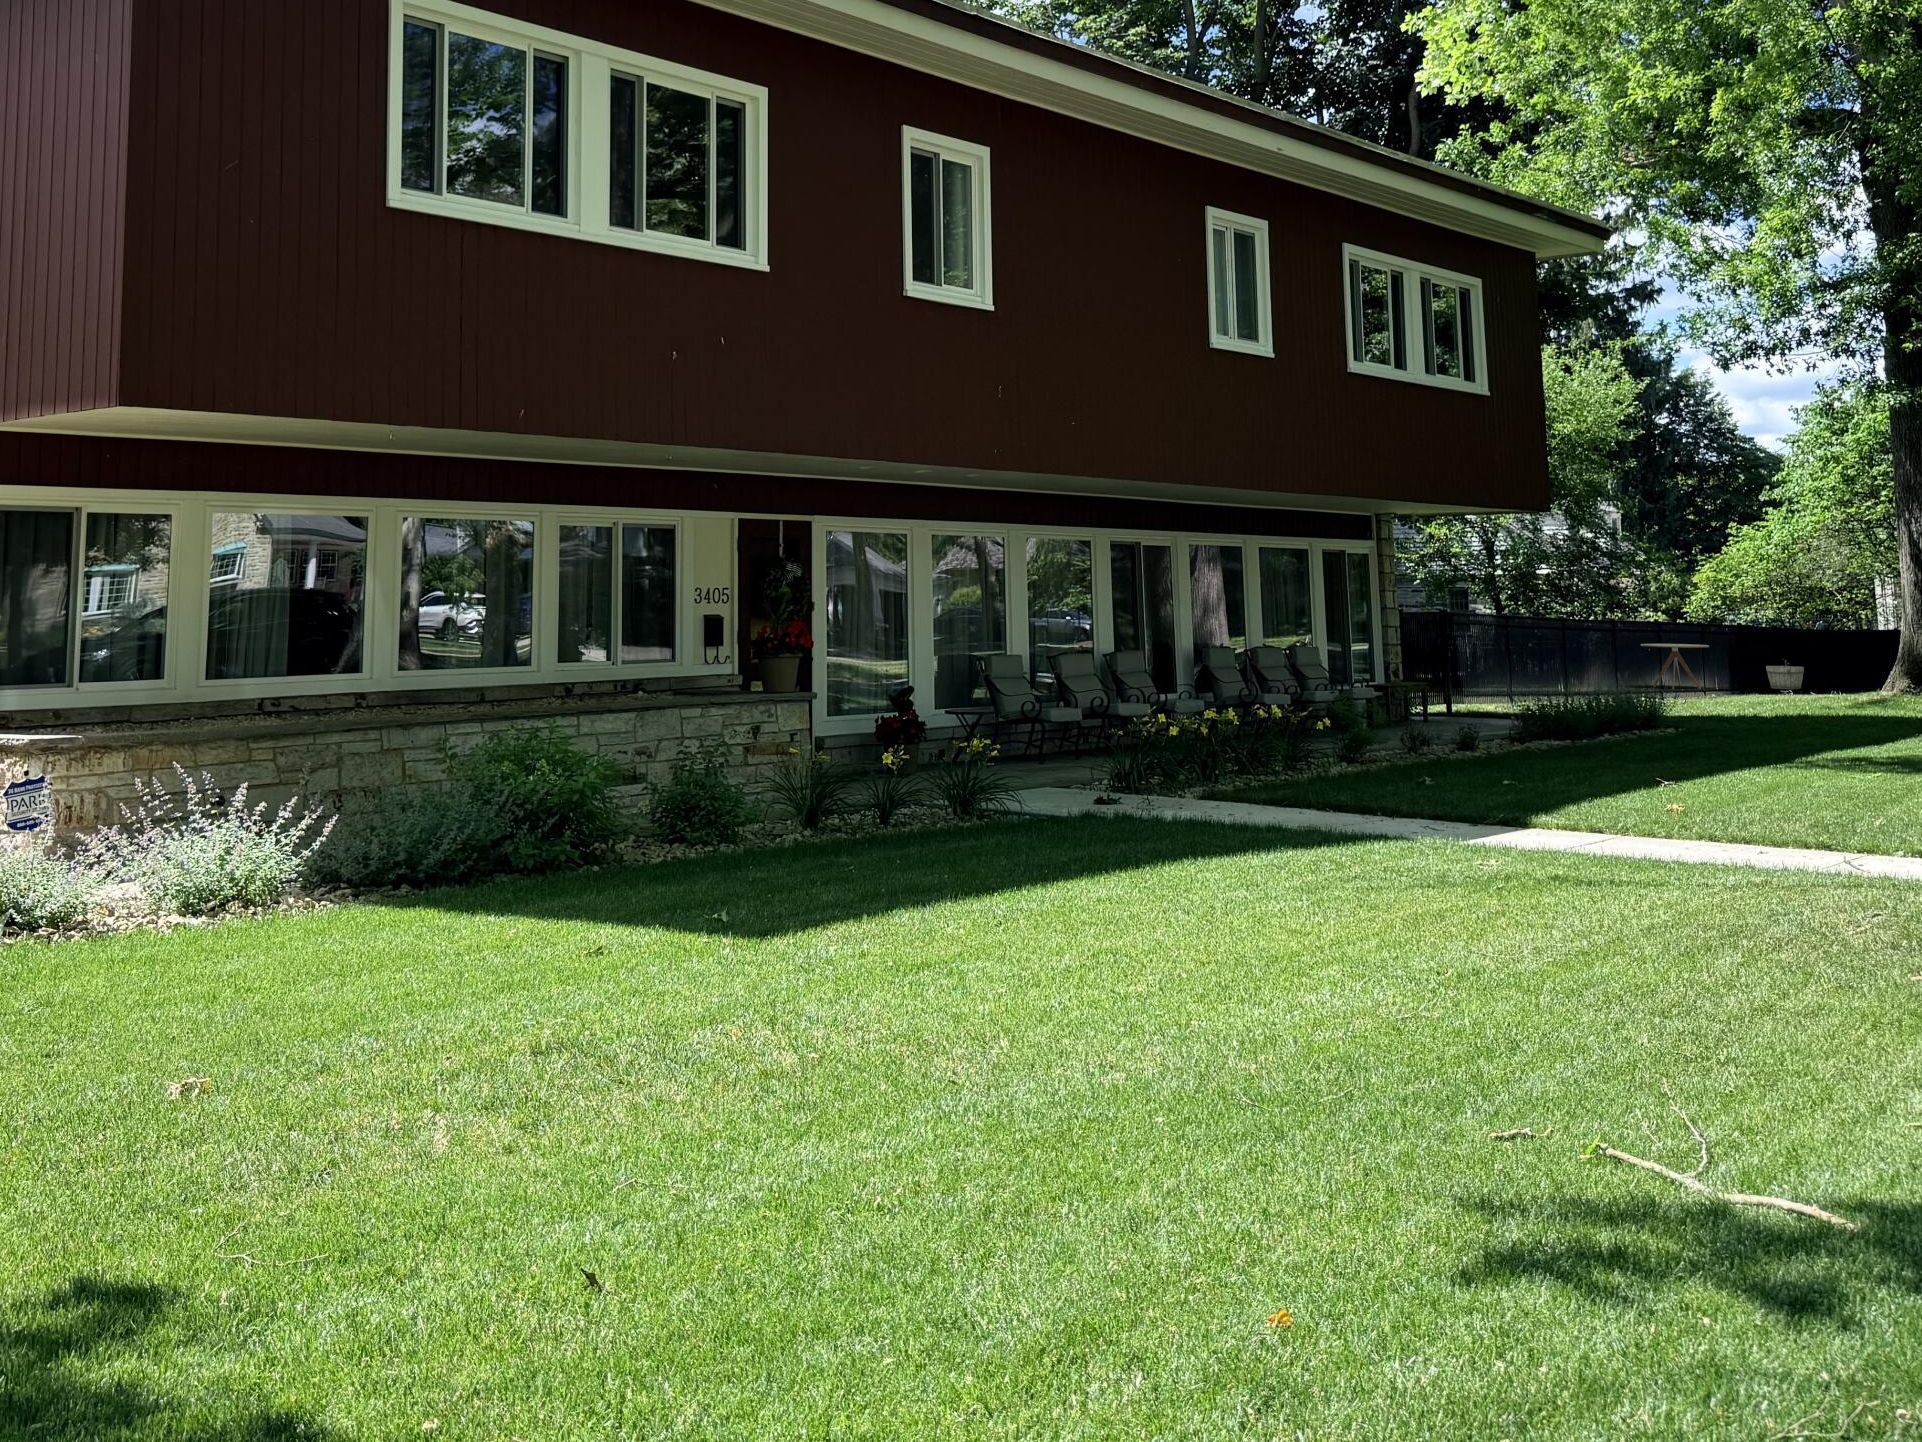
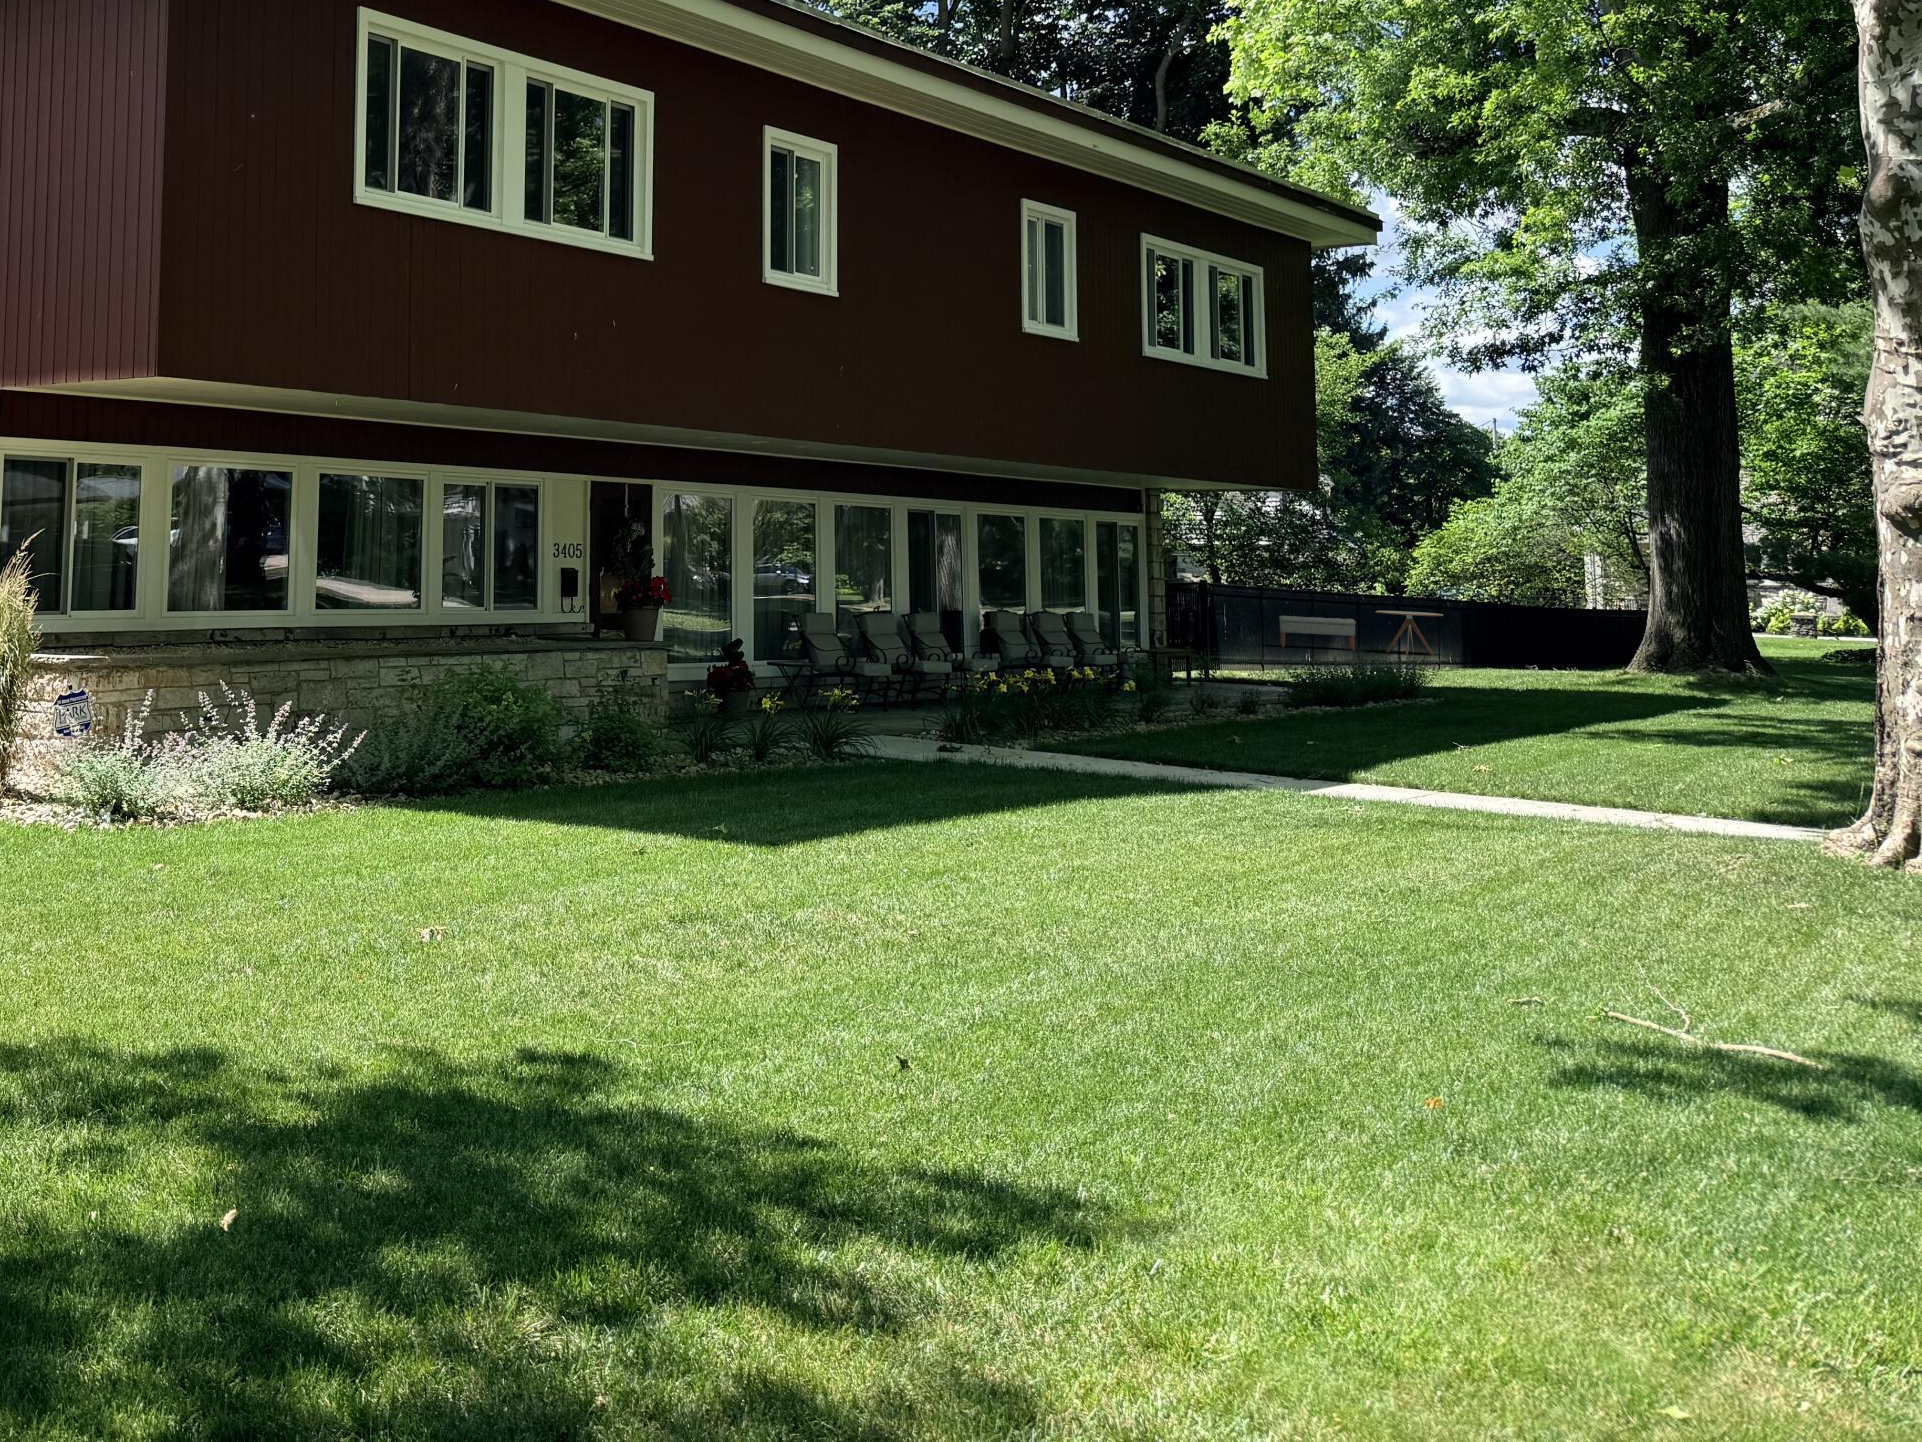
bench: none [1544,652,1621,687] -> present [1279,616,1356,651]
wooden bucket: present [1766,659,1804,689] -> none [1497,629,1535,658]

